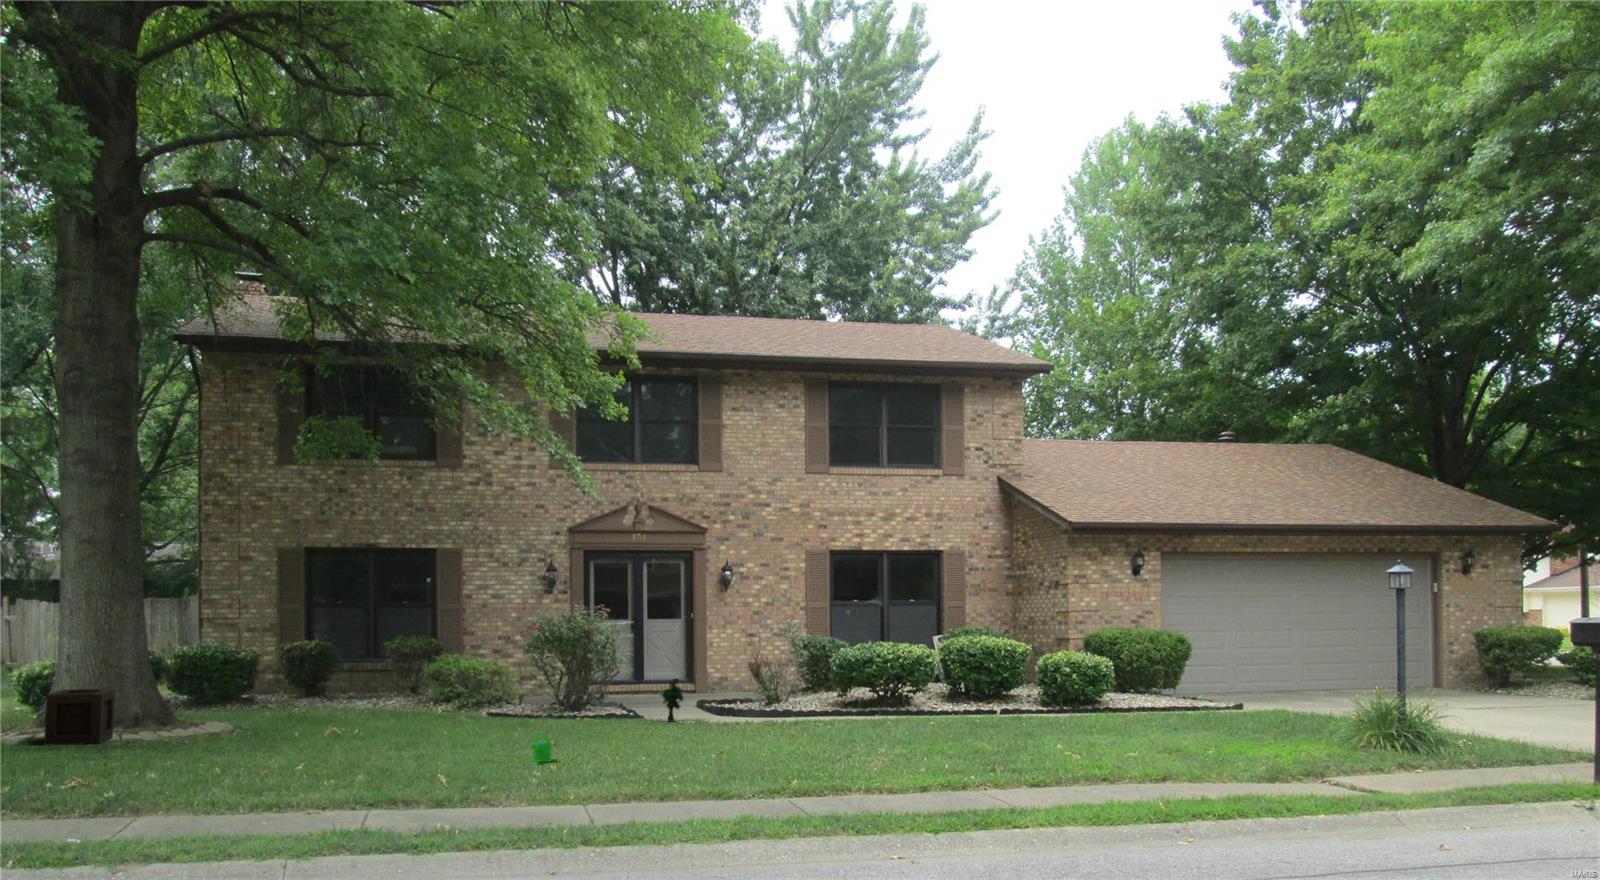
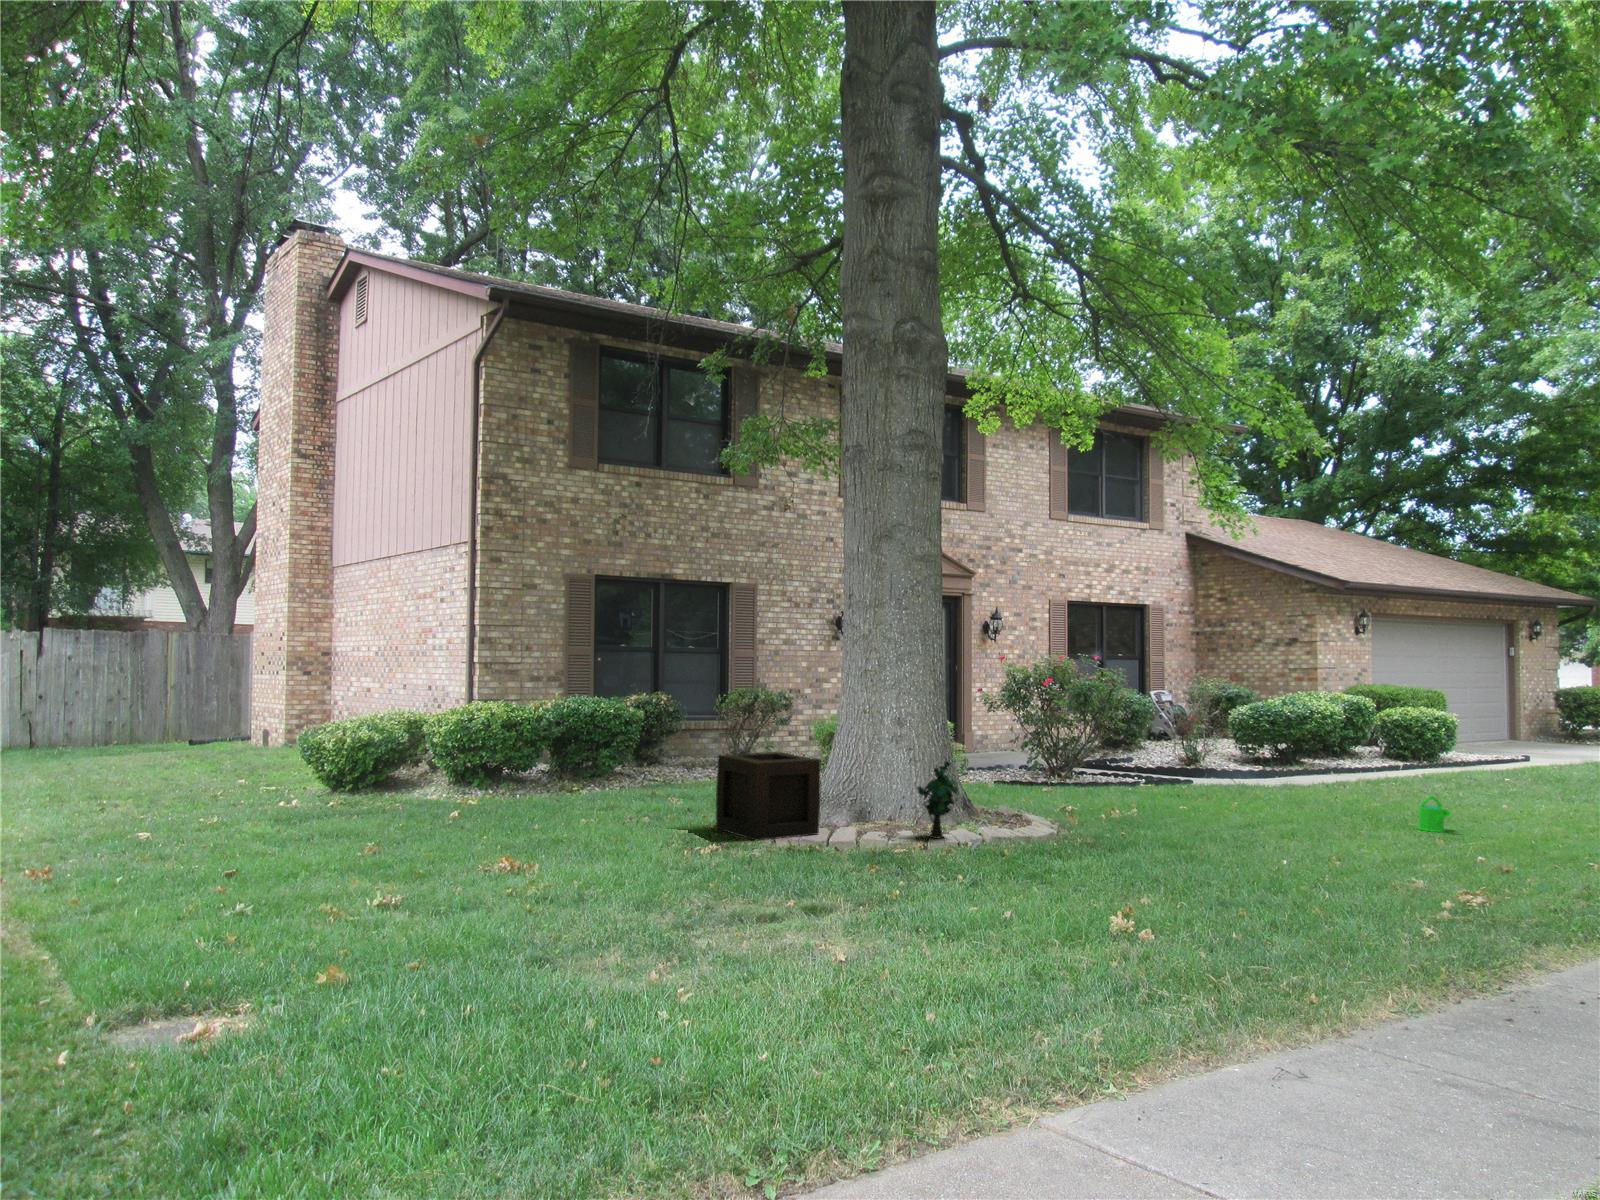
decorative plant: present [662,678,684,722] -> present [917,761,958,839]

